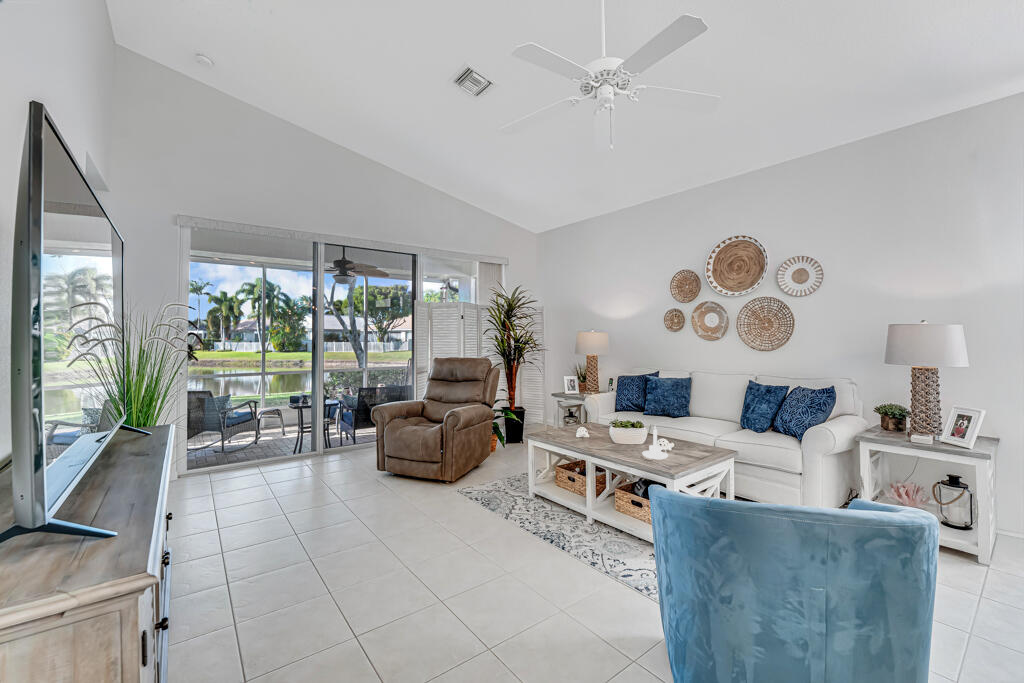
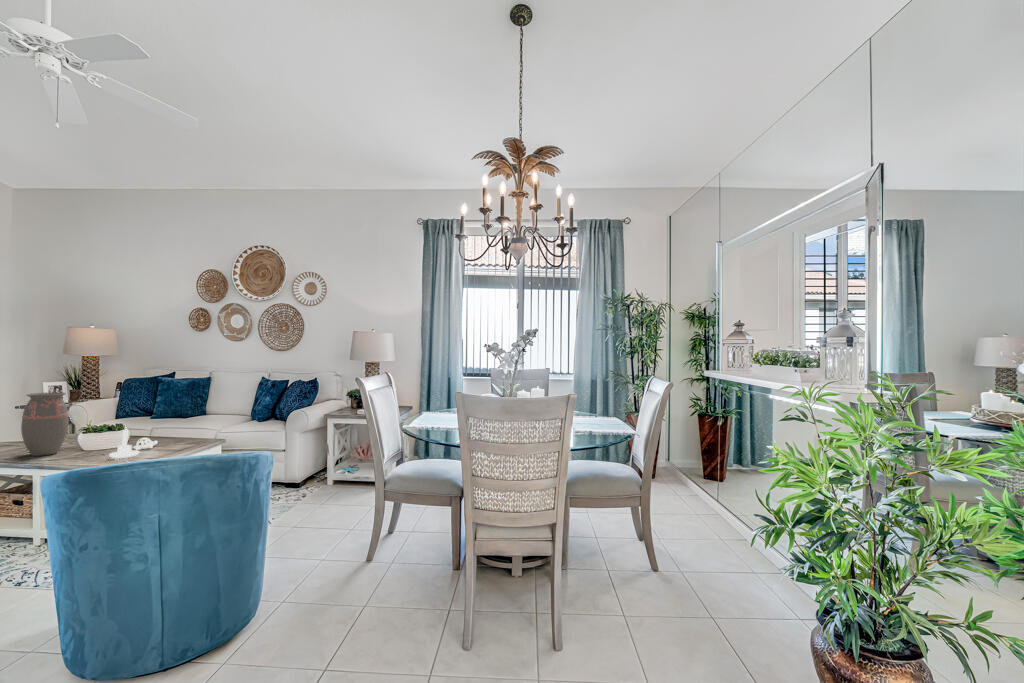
decorative vase: none [573,386,604,443] -> present [21,392,69,456]

